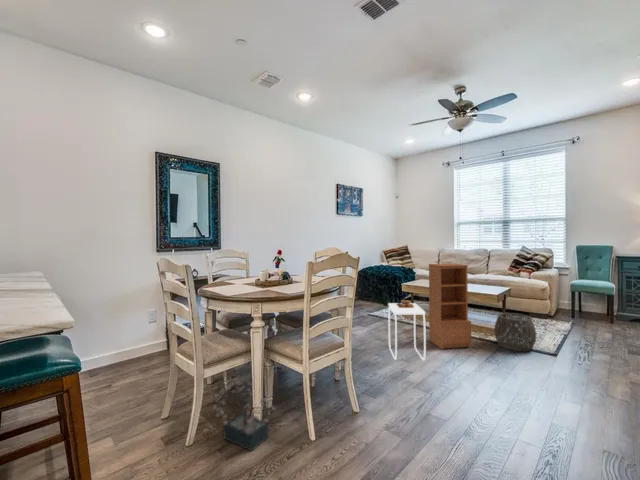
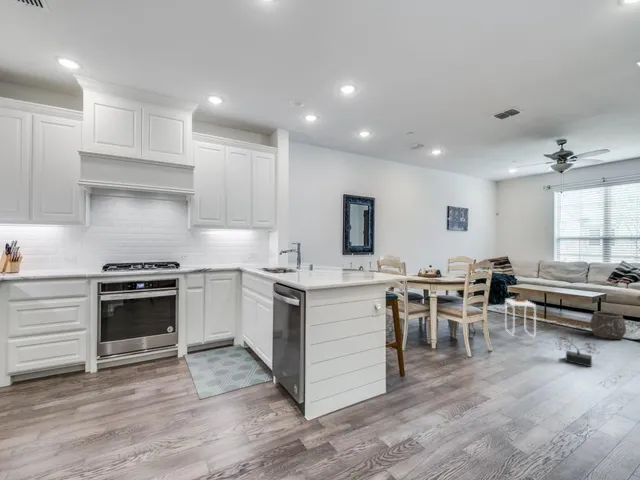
bookcase: present [429,263,471,349] -> none [536,273,571,334]
decorative plant: present [214,378,274,451] -> present [557,332,595,367]

